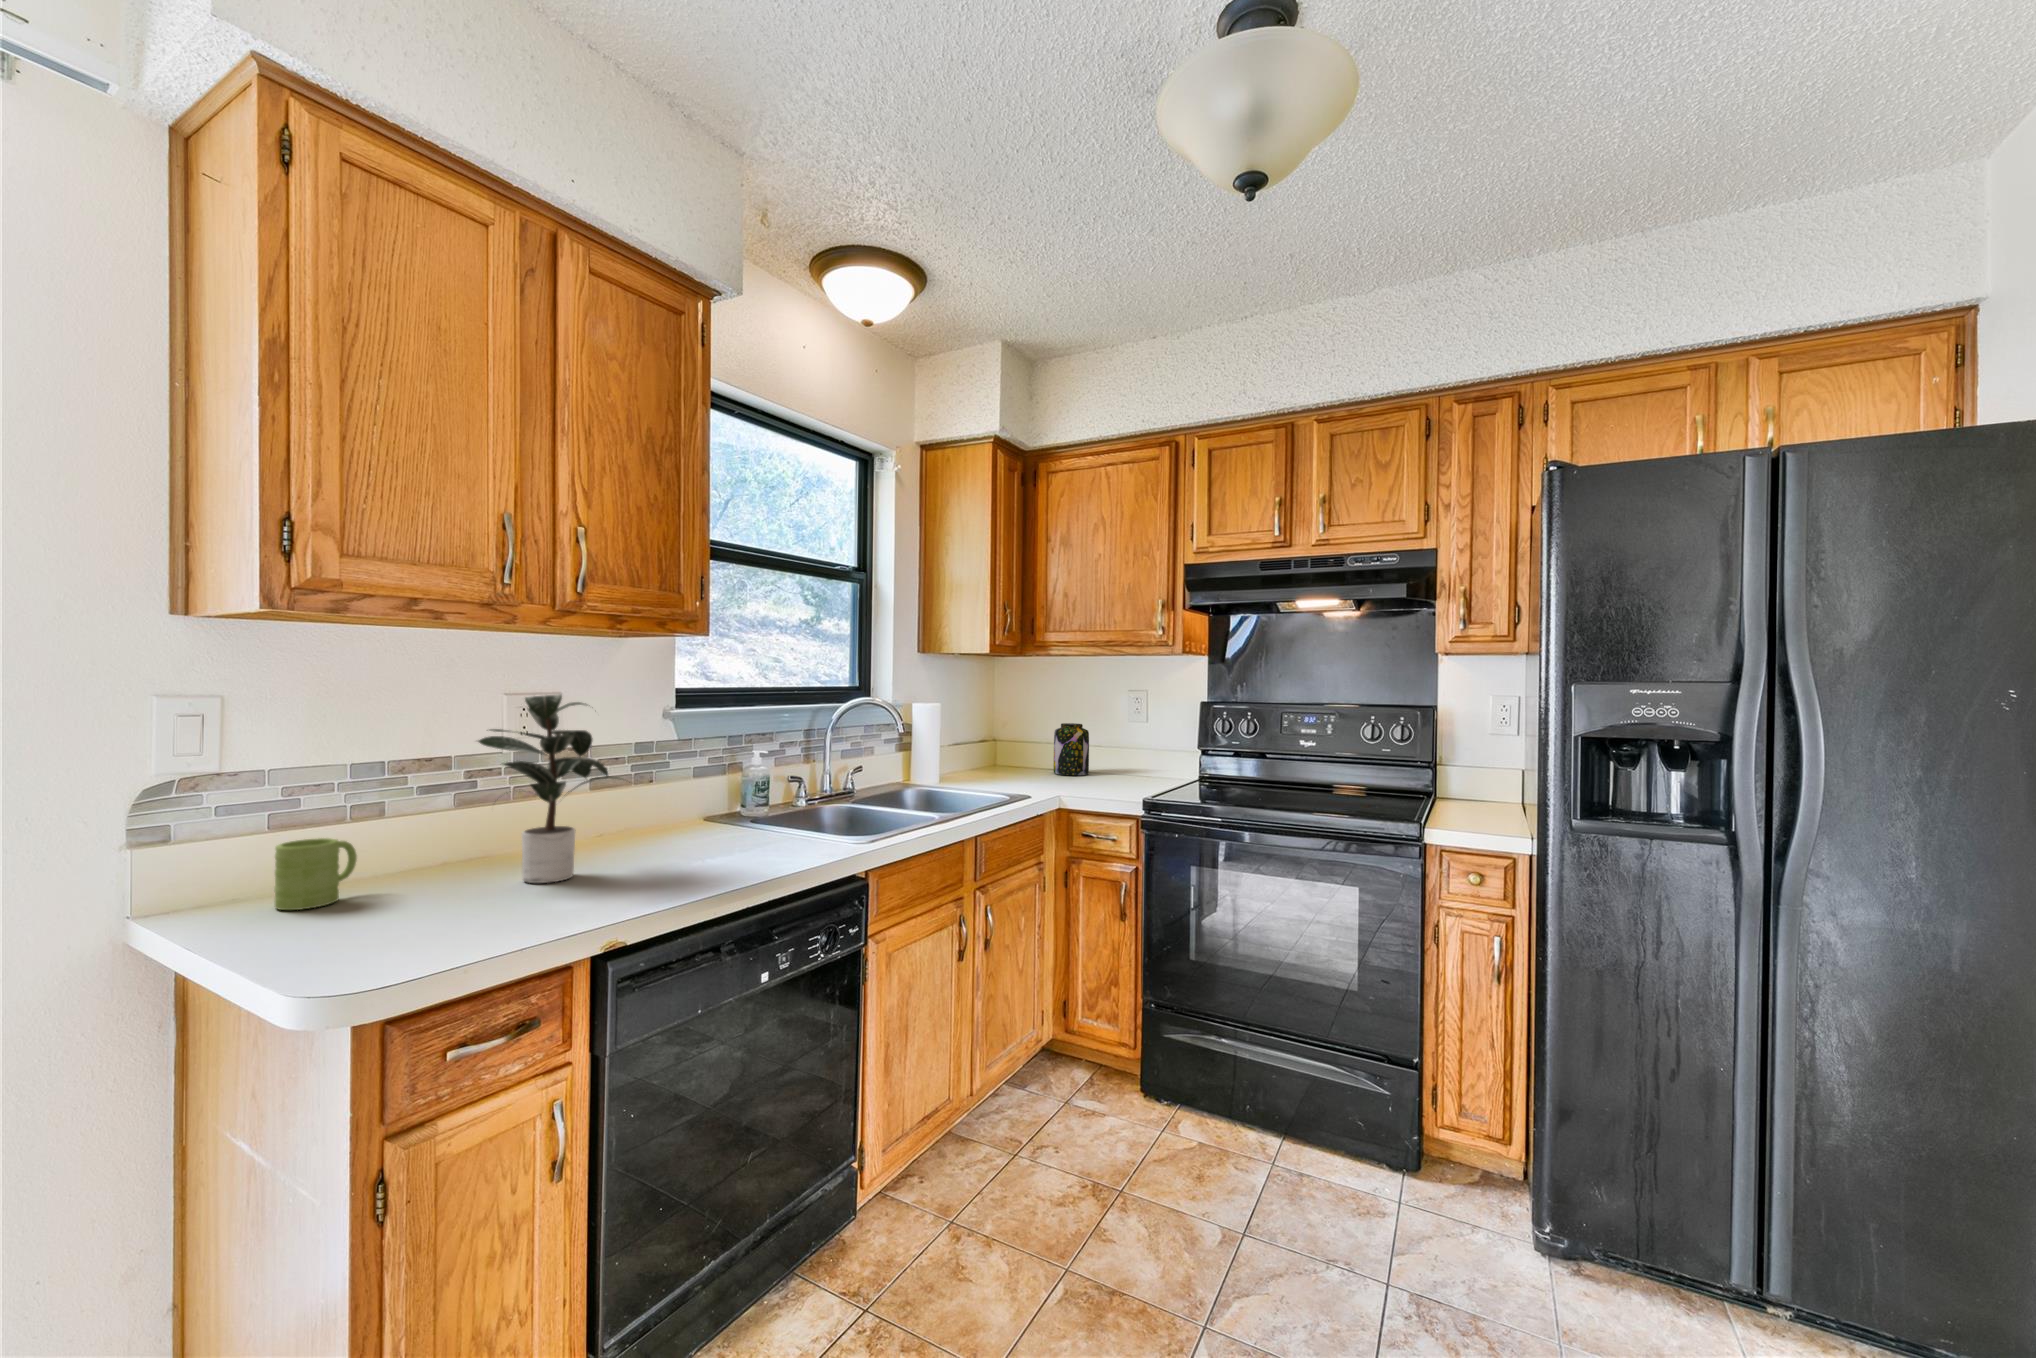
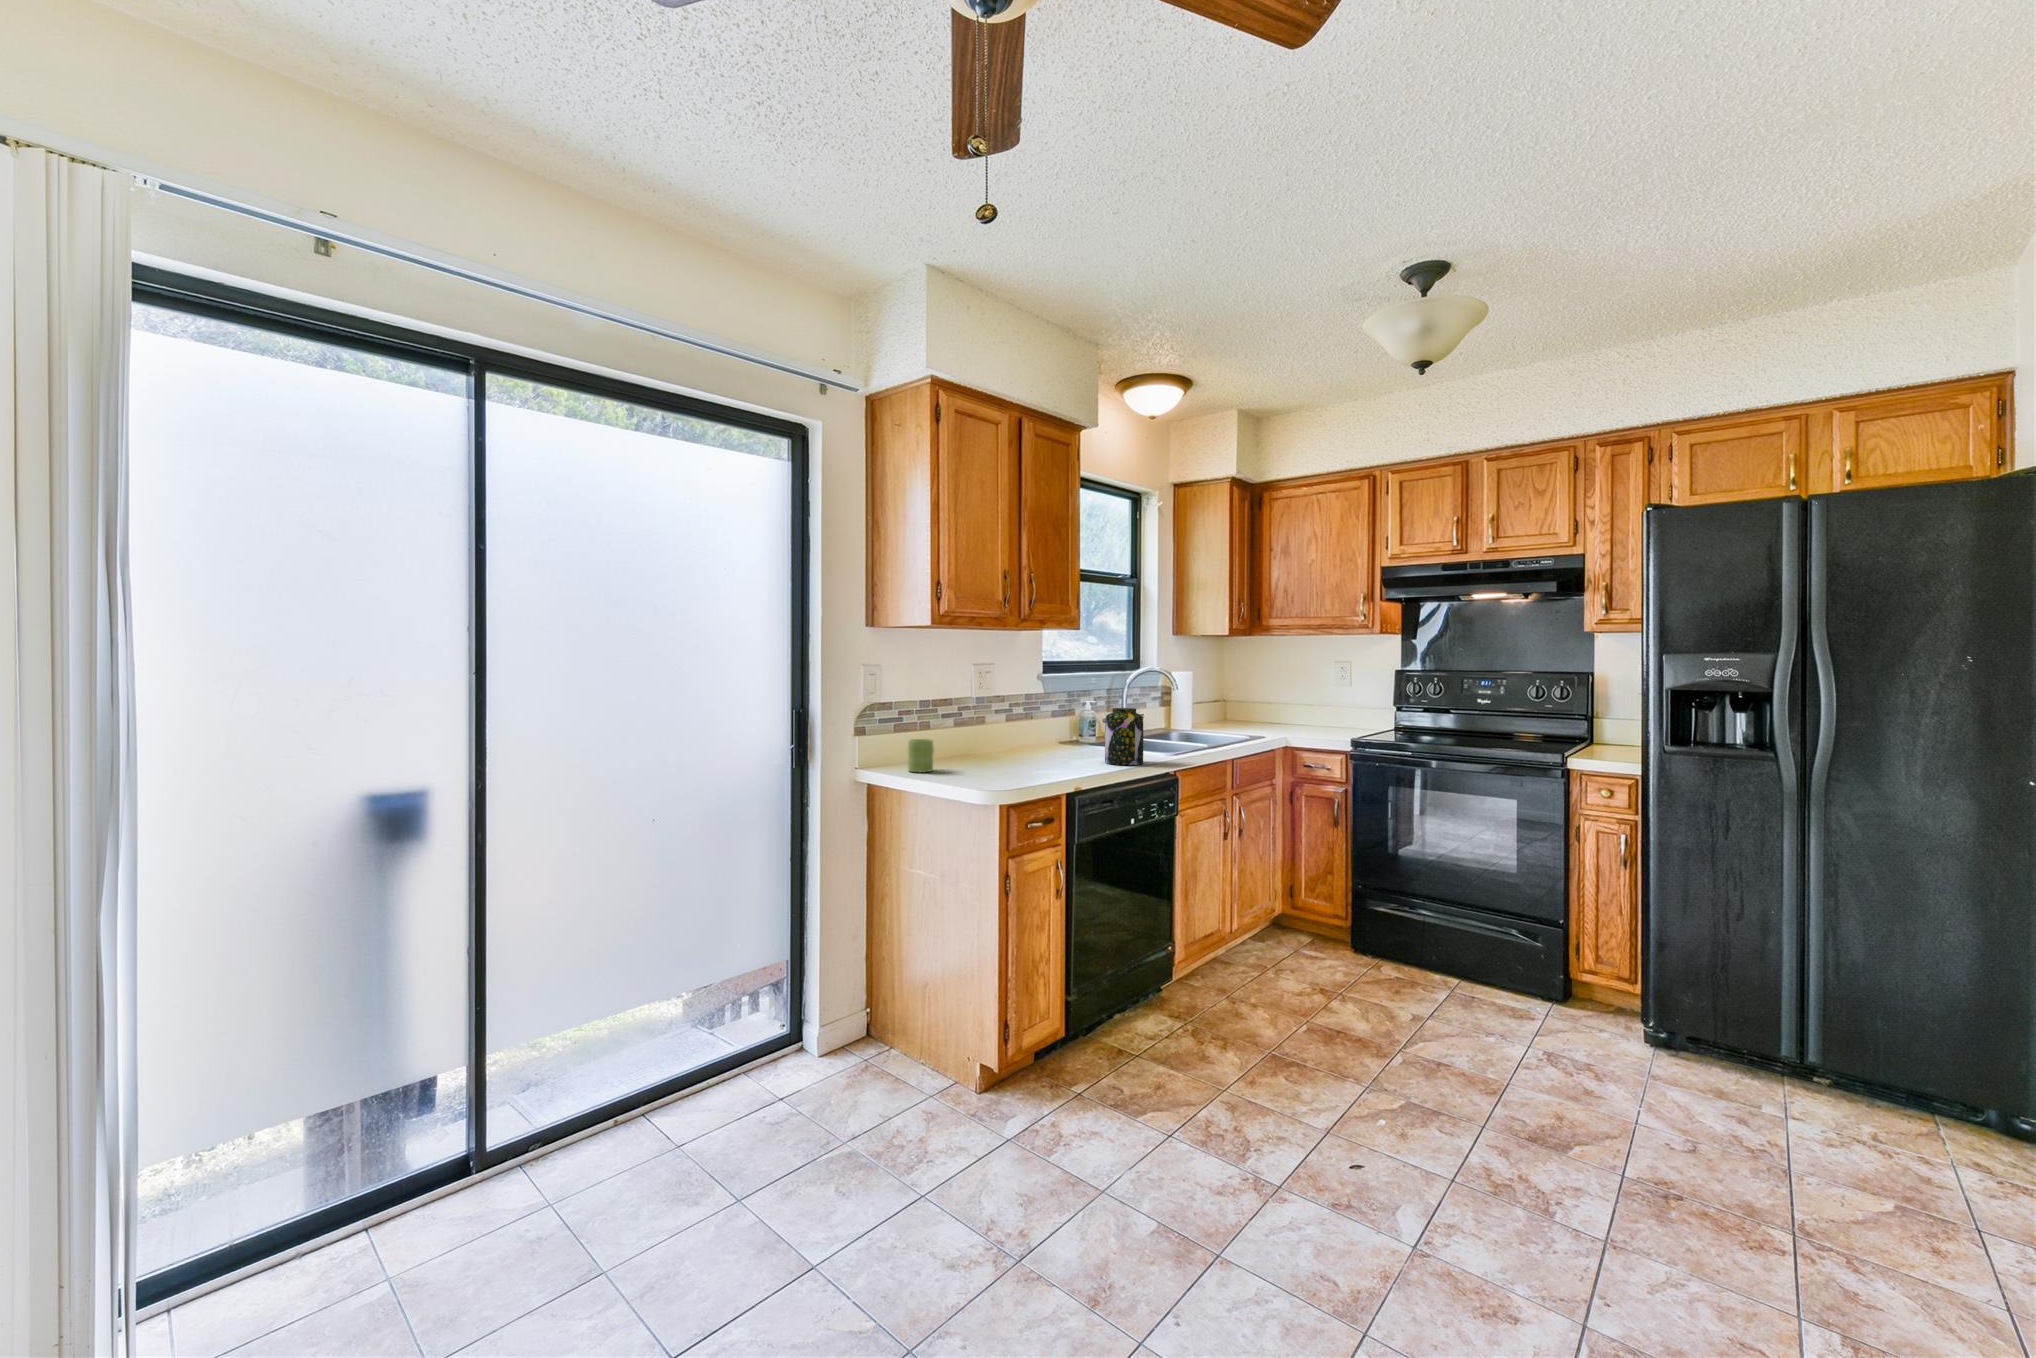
potted plant: present [478,694,618,883] -> none [970,664,1072,768]
jar: present [1053,723,1089,775] -> present [1105,708,1143,765]

